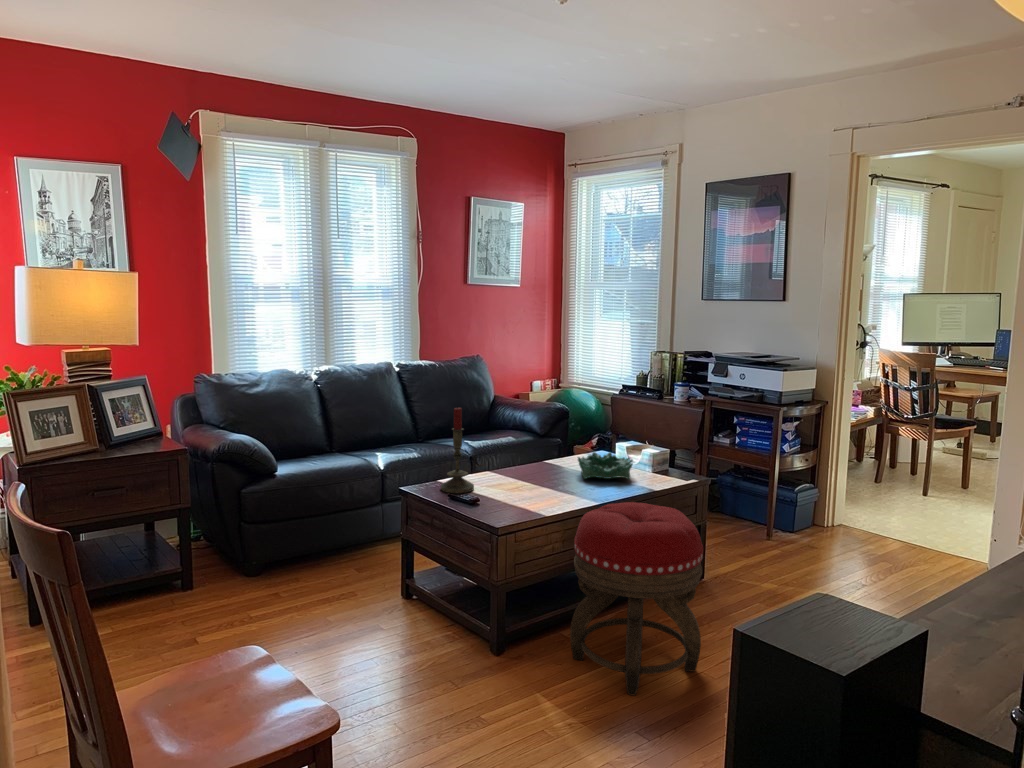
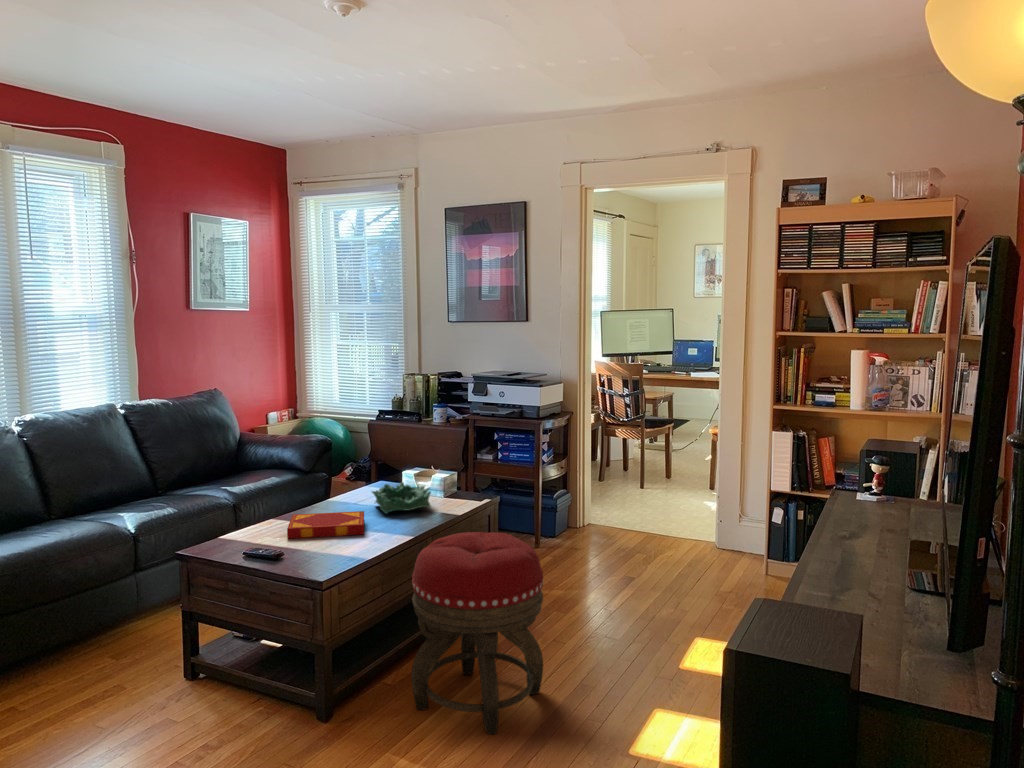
candle: present [441,407,474,493] -> none [231,450,272,551]
hardback book: none [489,469,563,494] -> present [287,511,364,539]

